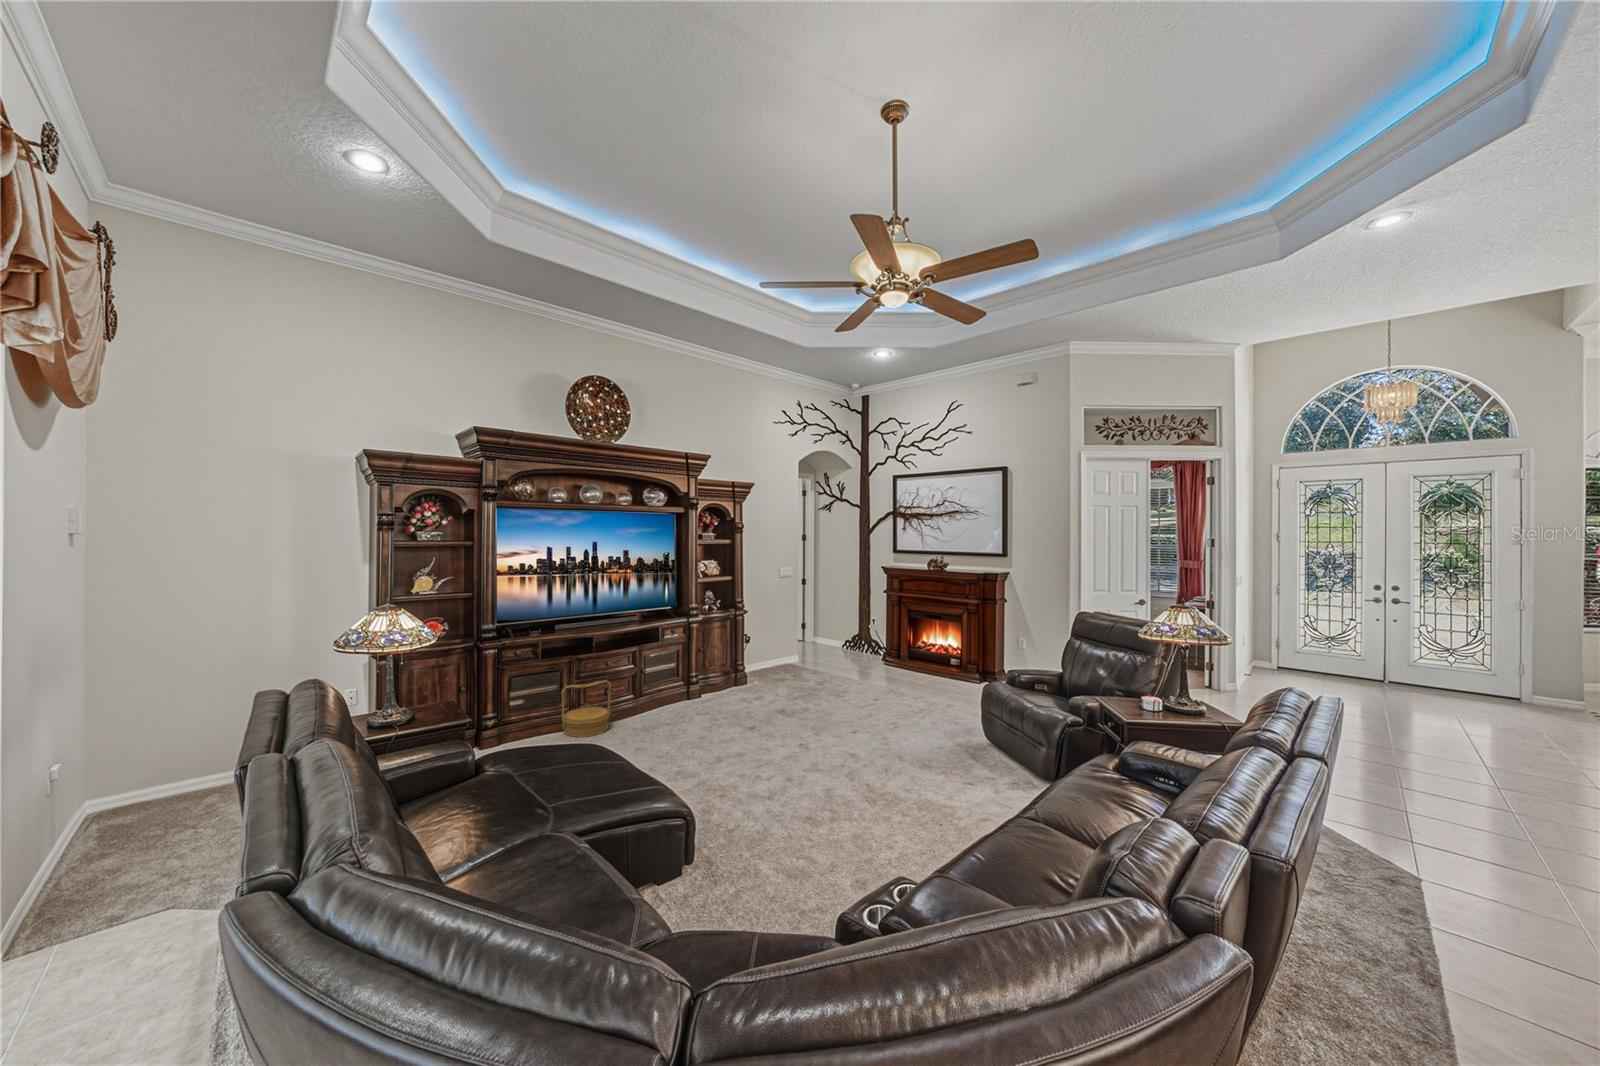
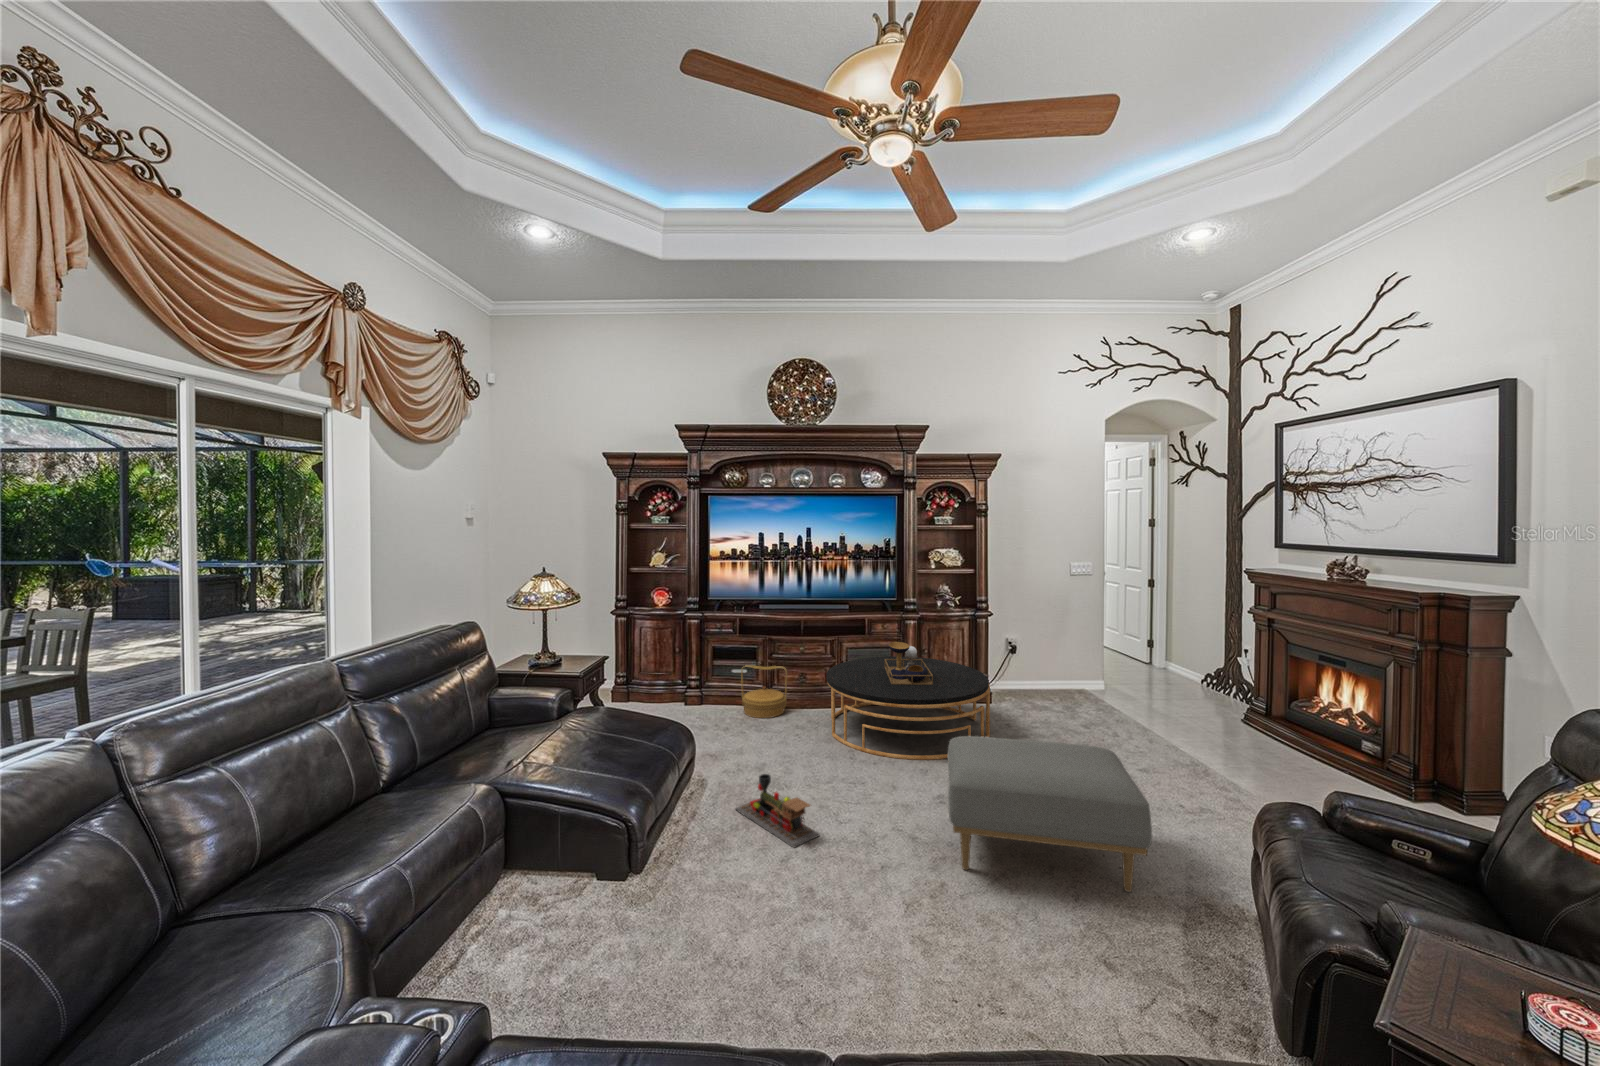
coffee table: none [656,639,792,734] -> present [826,642,990,760]
ottoman: none [837,678,973,772] -> present [948,736,1152,892]
toy train: none [705,756,790,801] -> present [736,774,819,847]

